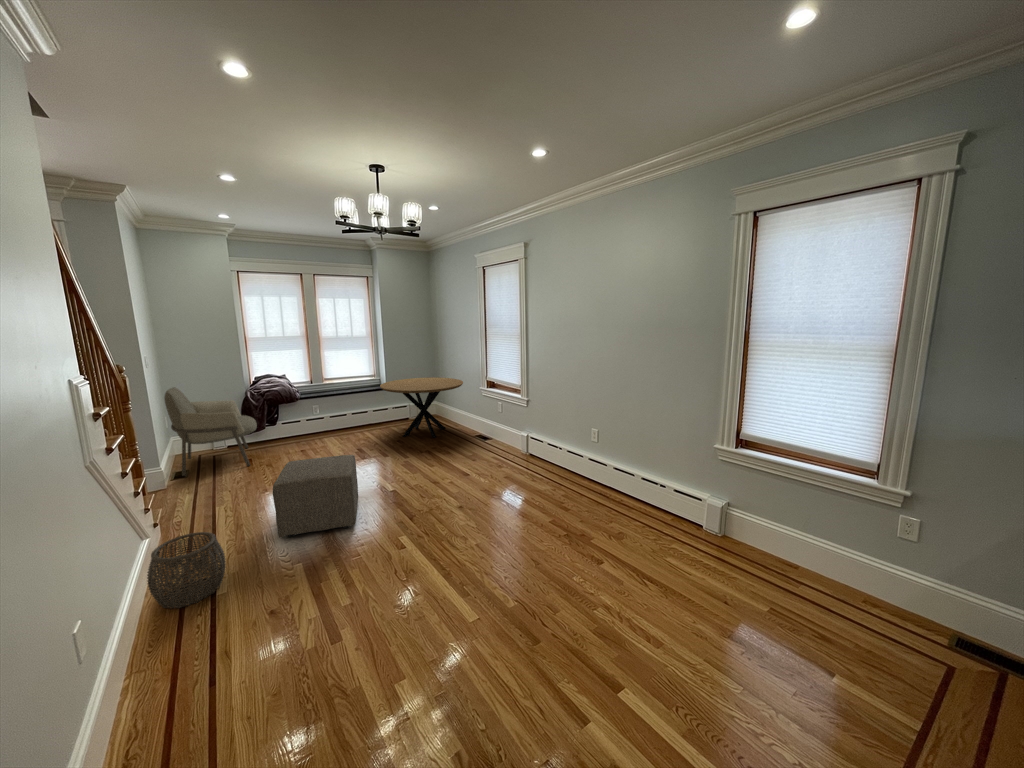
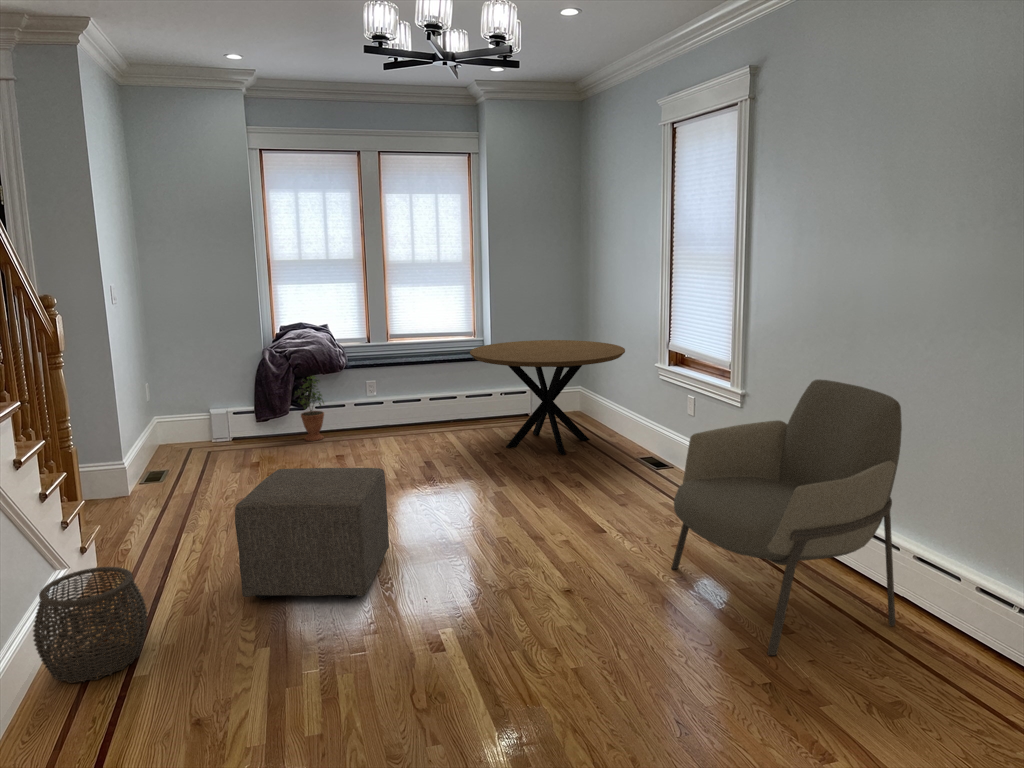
armchair: present [164,387,257,476] -> present [671,380,902,656]
potted plant: none [269,403,289,444] -> present [295,375,324,441]

